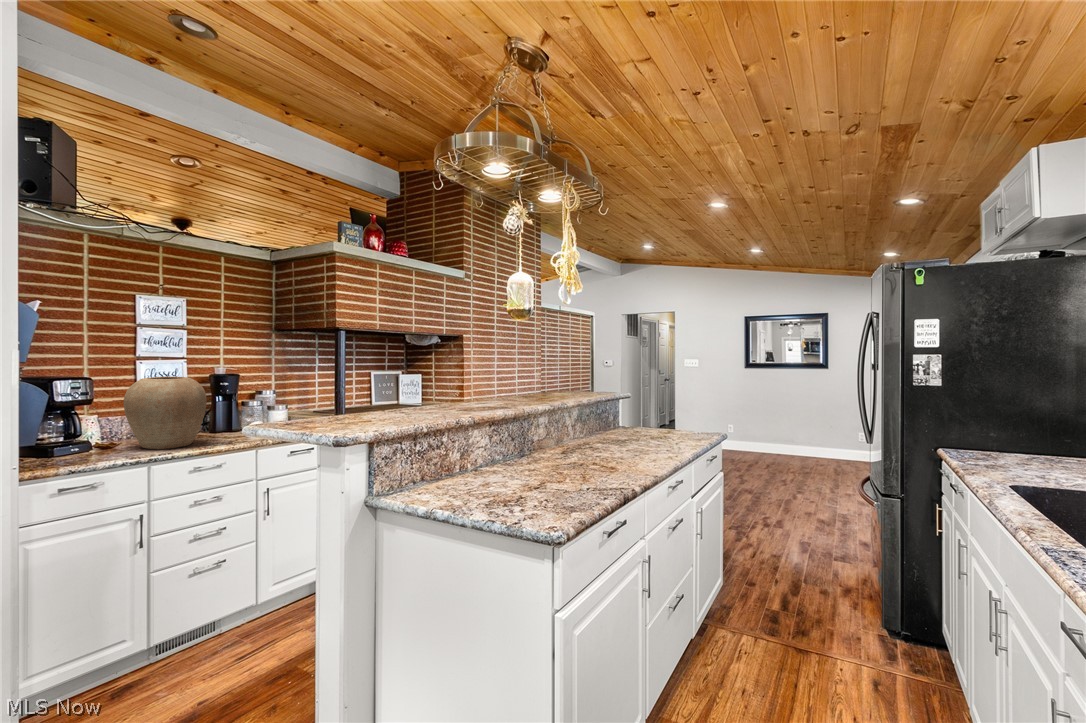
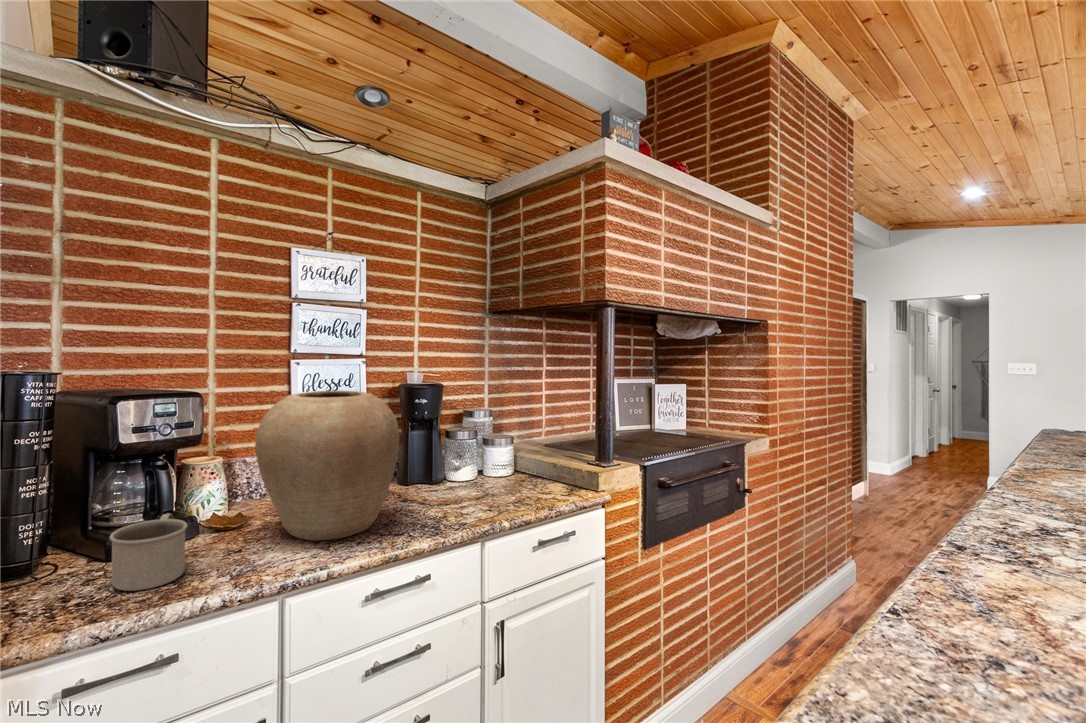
mug: none [57,433,94,462] -> present [110,513,187,591]

